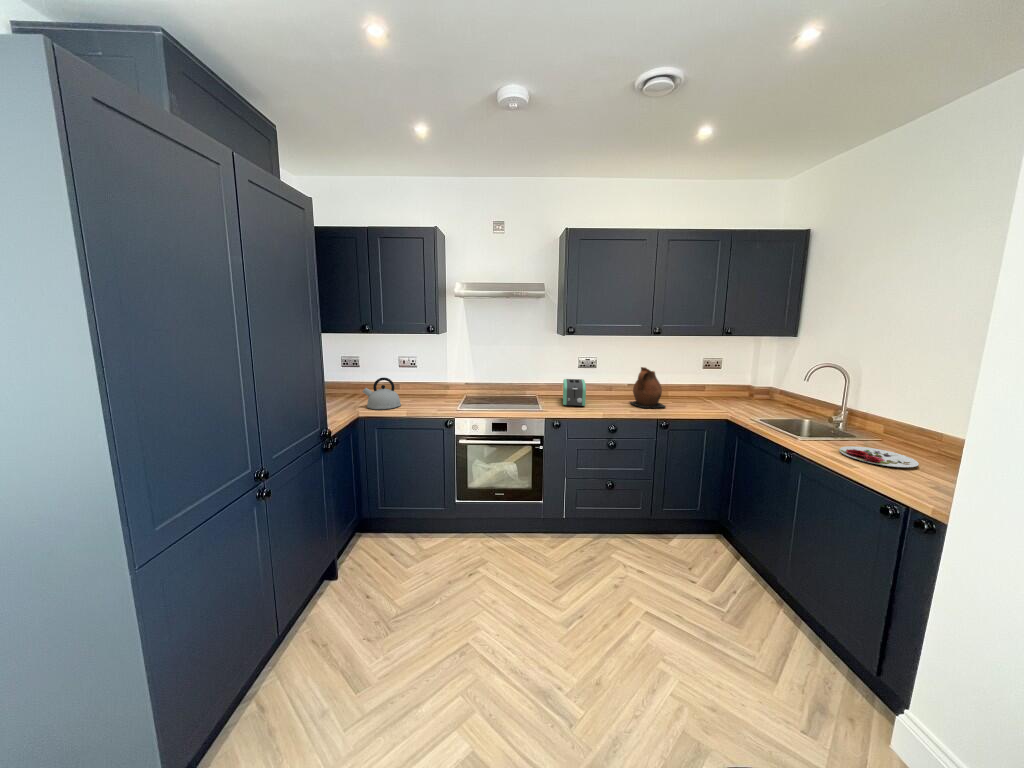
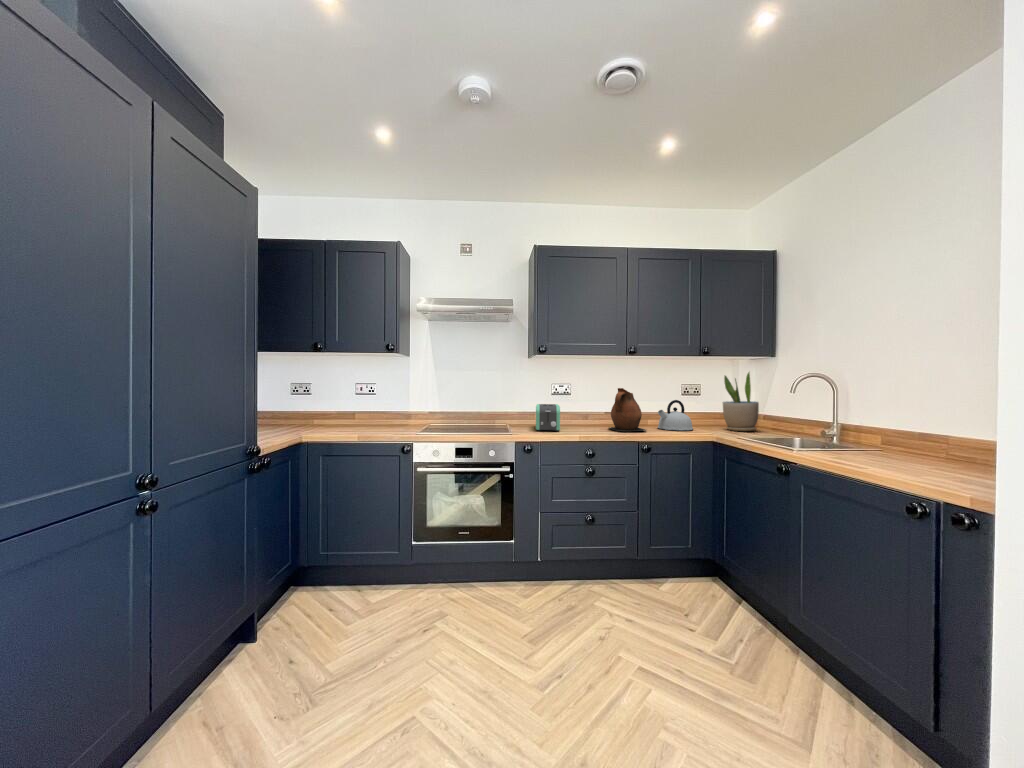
potted plant: none [740,352,775,408] -> present [723,372,759,431]
kettle: present [362,378,401,409] -> present [658,400,693,430]
plate: present [839,446,919,467] -> none [838,455,928,469]

